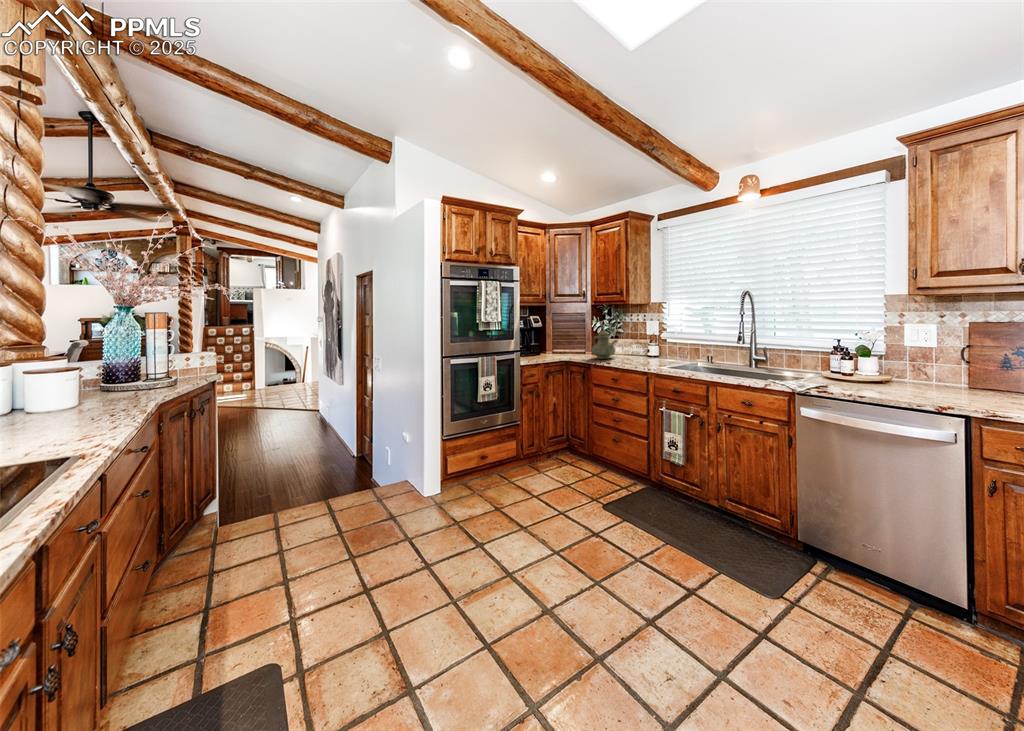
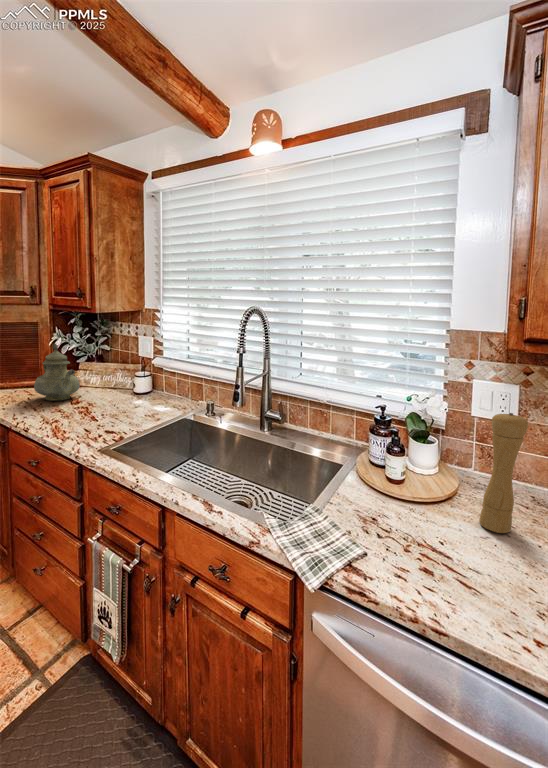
pepper mill: none [898,333,923,396] -> present [479,413,528,533]

